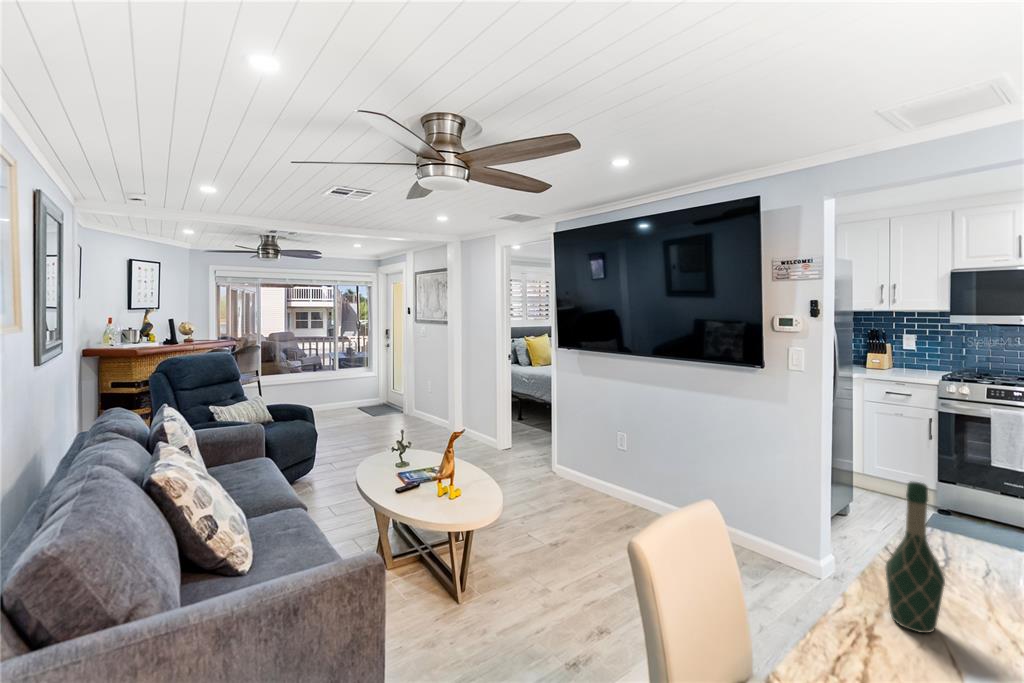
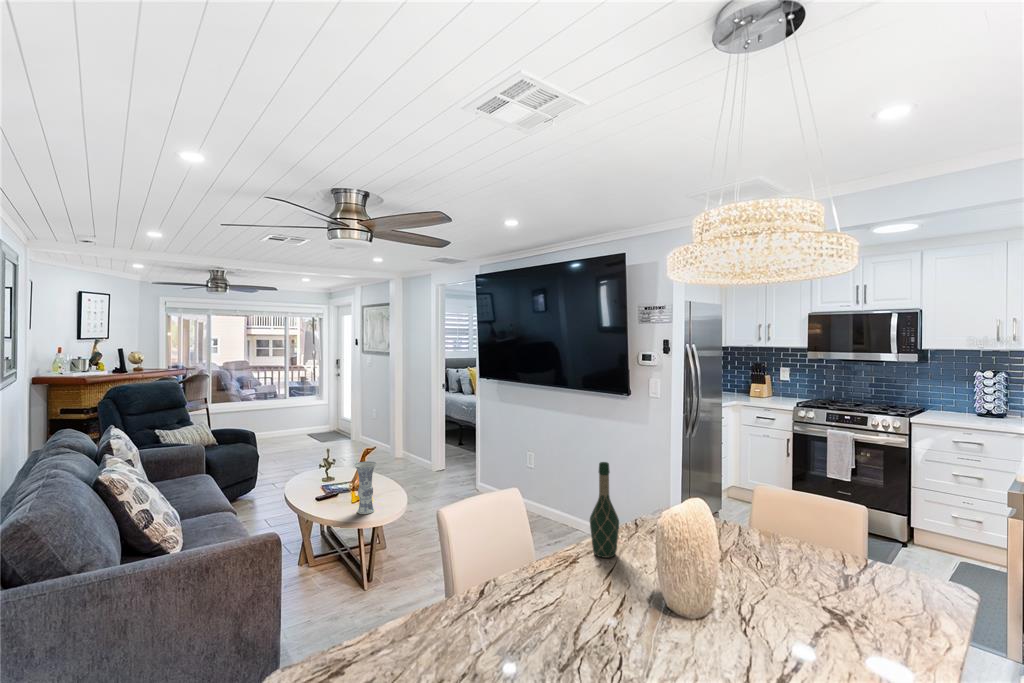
vase: none [446,449,473,512] -> present [354,461,377,514]

